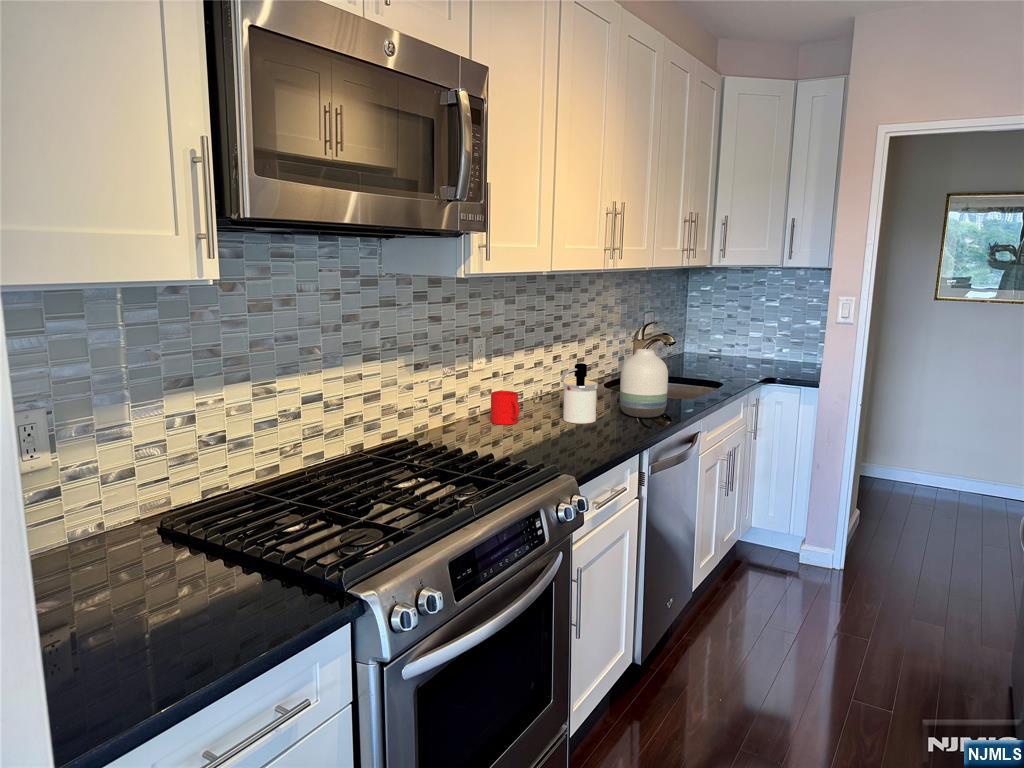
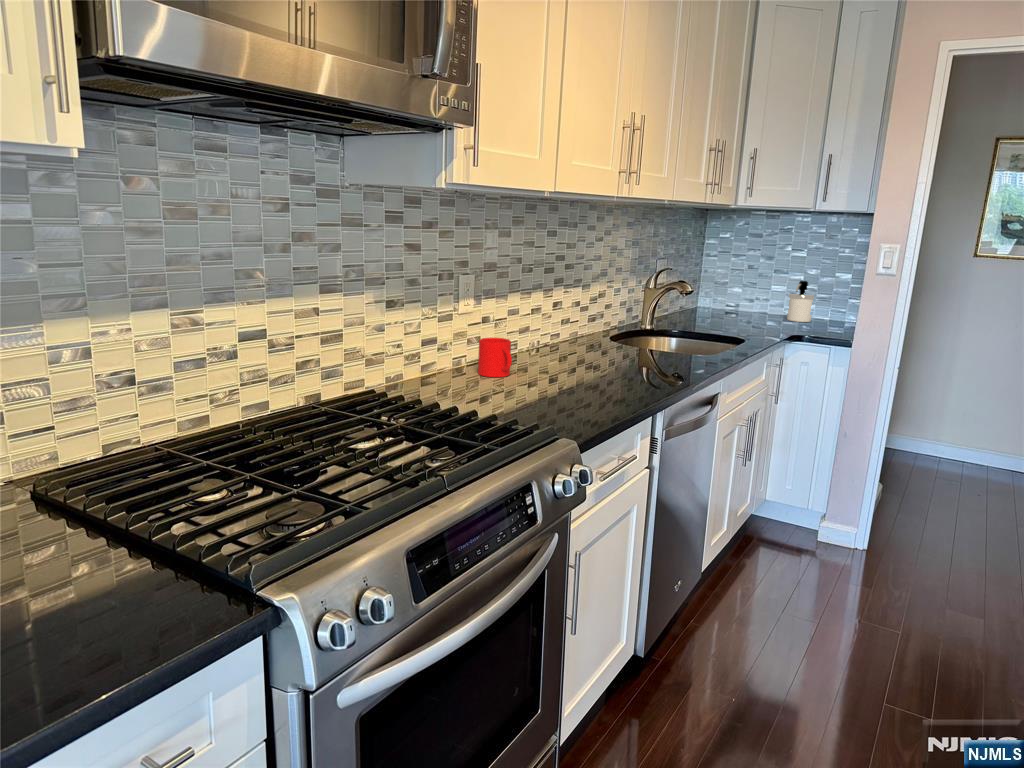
vase: present [620,349,668,417] -> none [630,294,688,374]
soap dispenser: present [561,363,598,424] -> present [787,281,814,322]

